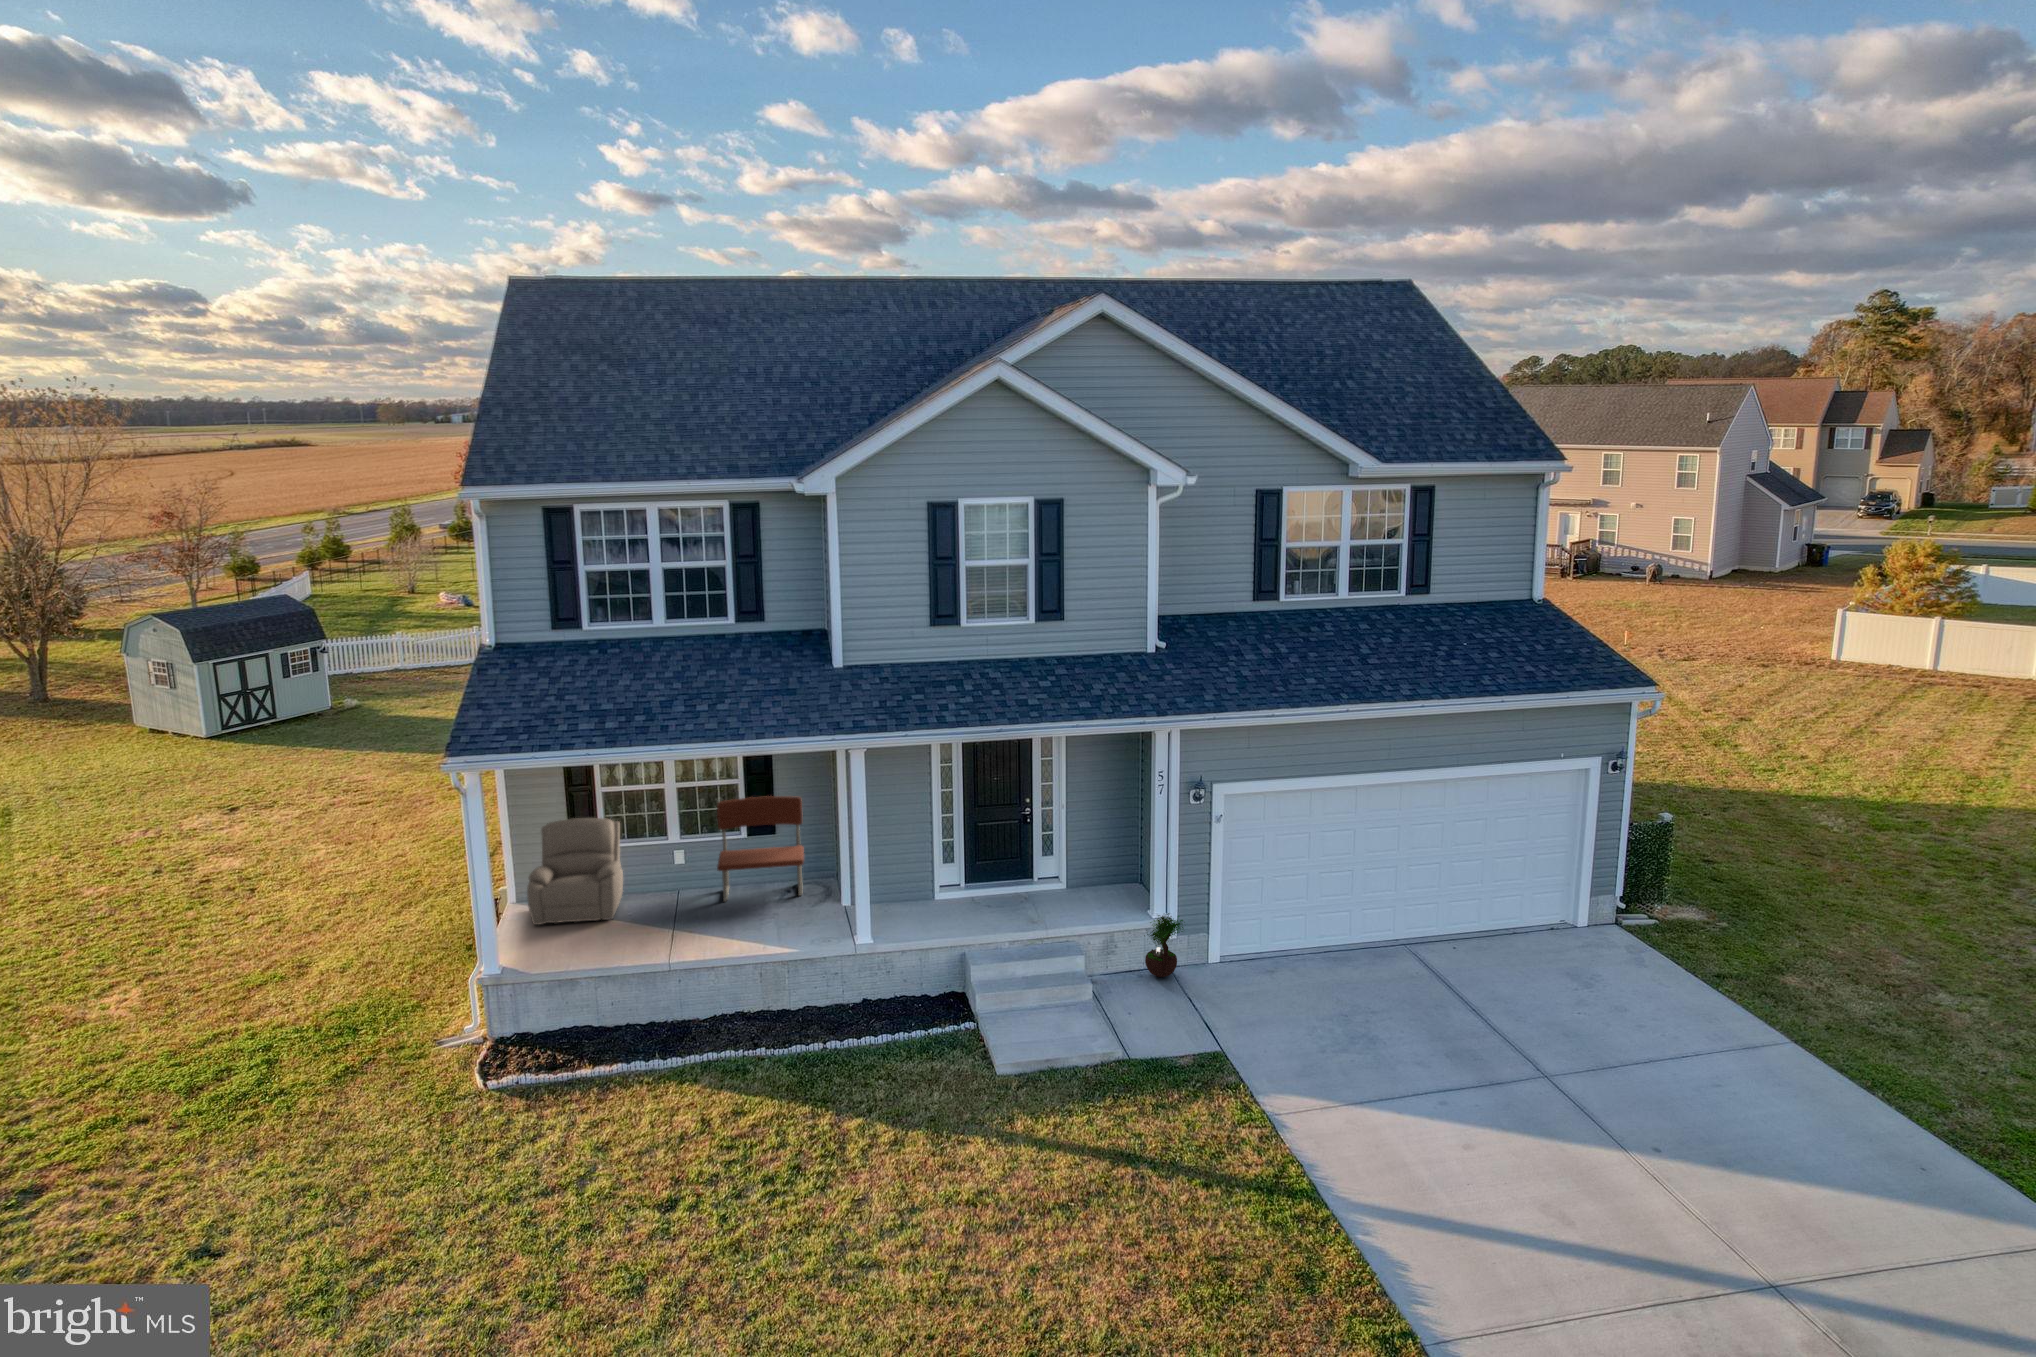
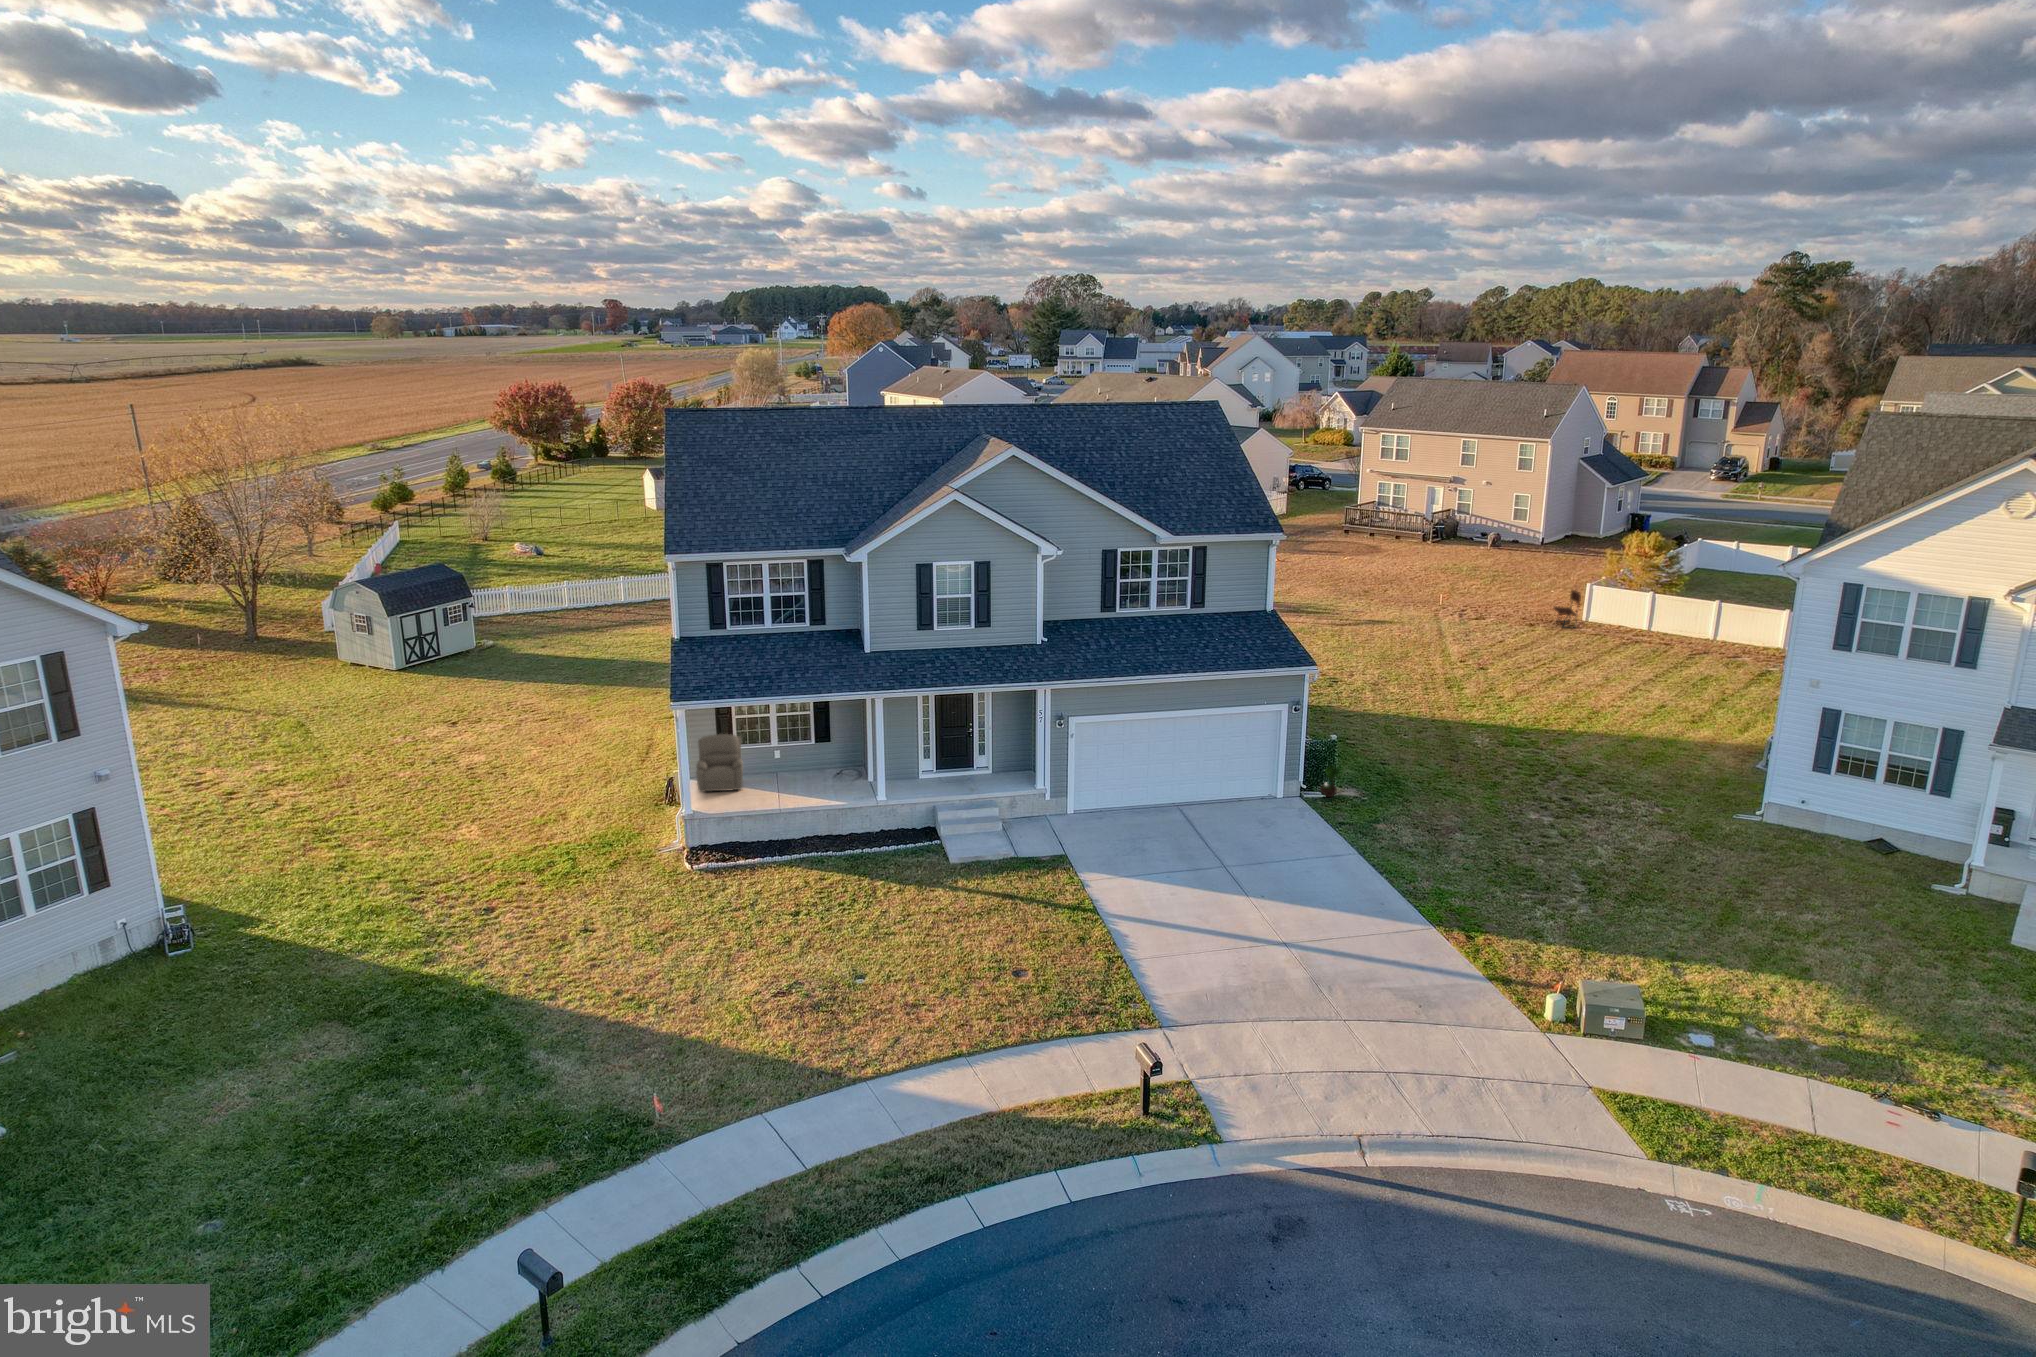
bench: present [717,796,804,902] -> present [1554,590,1581,627]
potted tree: present [1144,913,1184,977] -> present [1320,767,1341,797]

